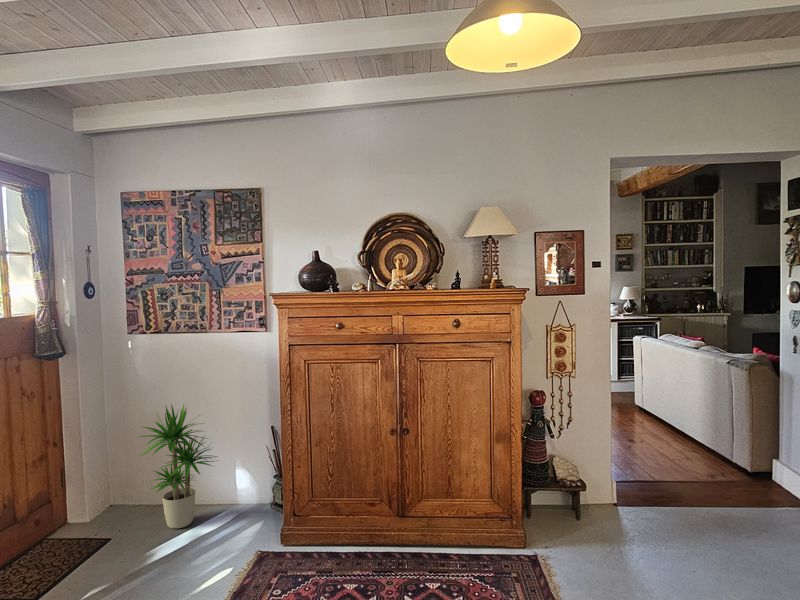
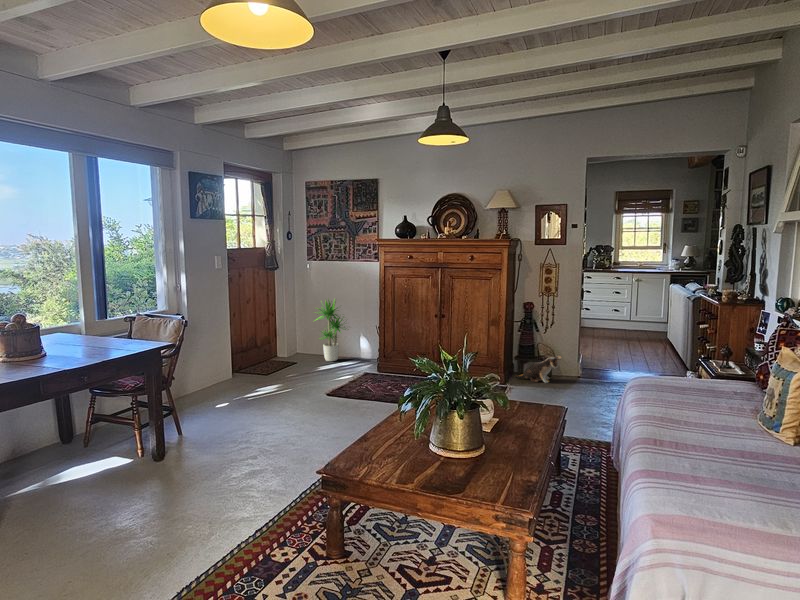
plush toy: none [528,483,611,535] -> present [515,356,562,383]

